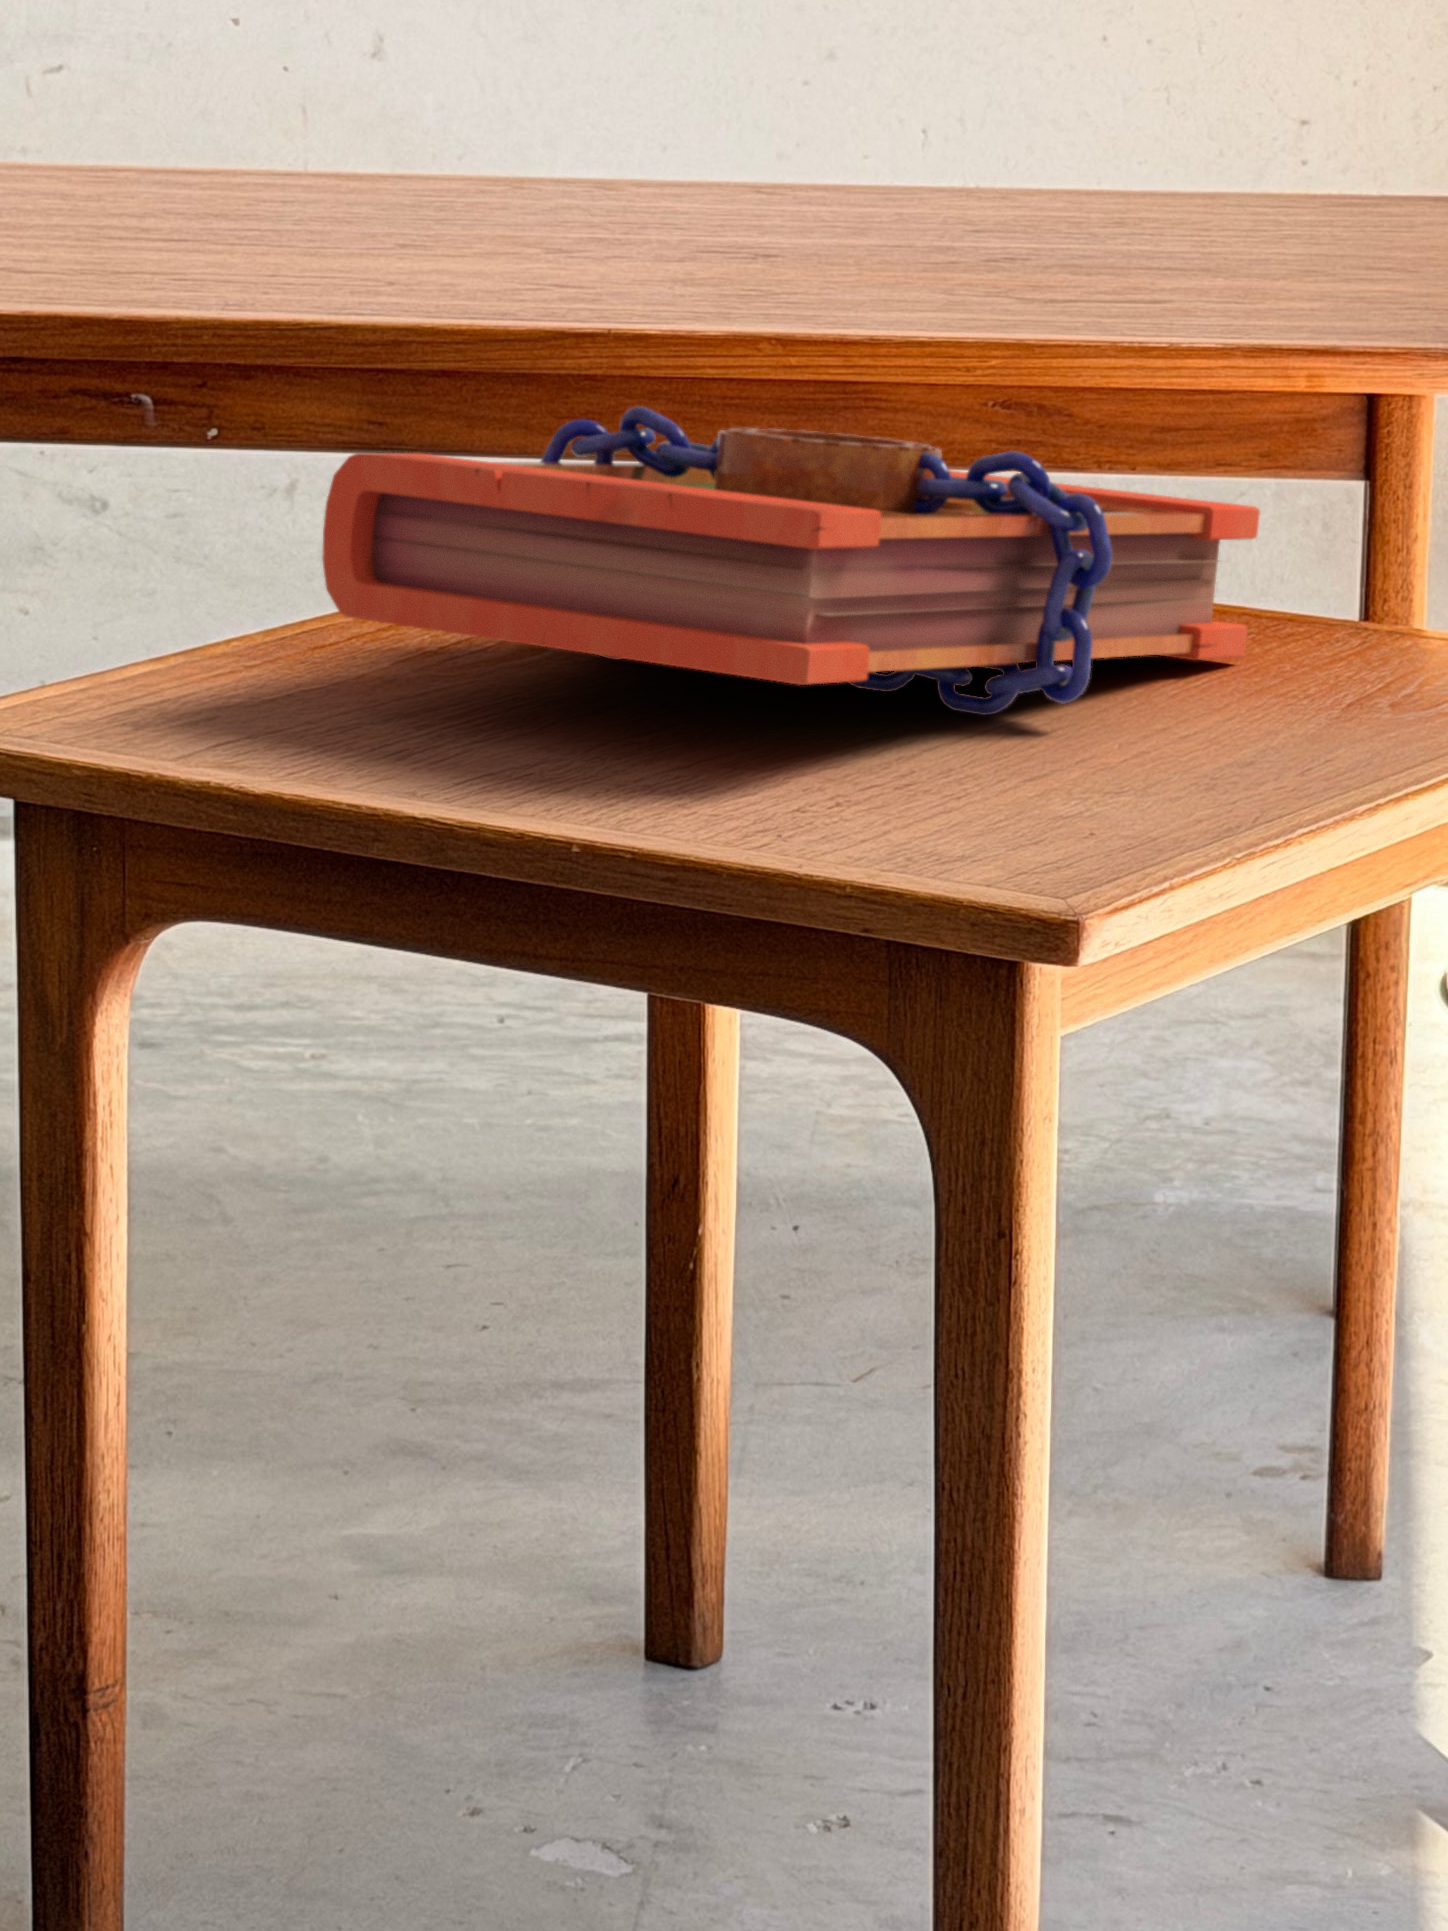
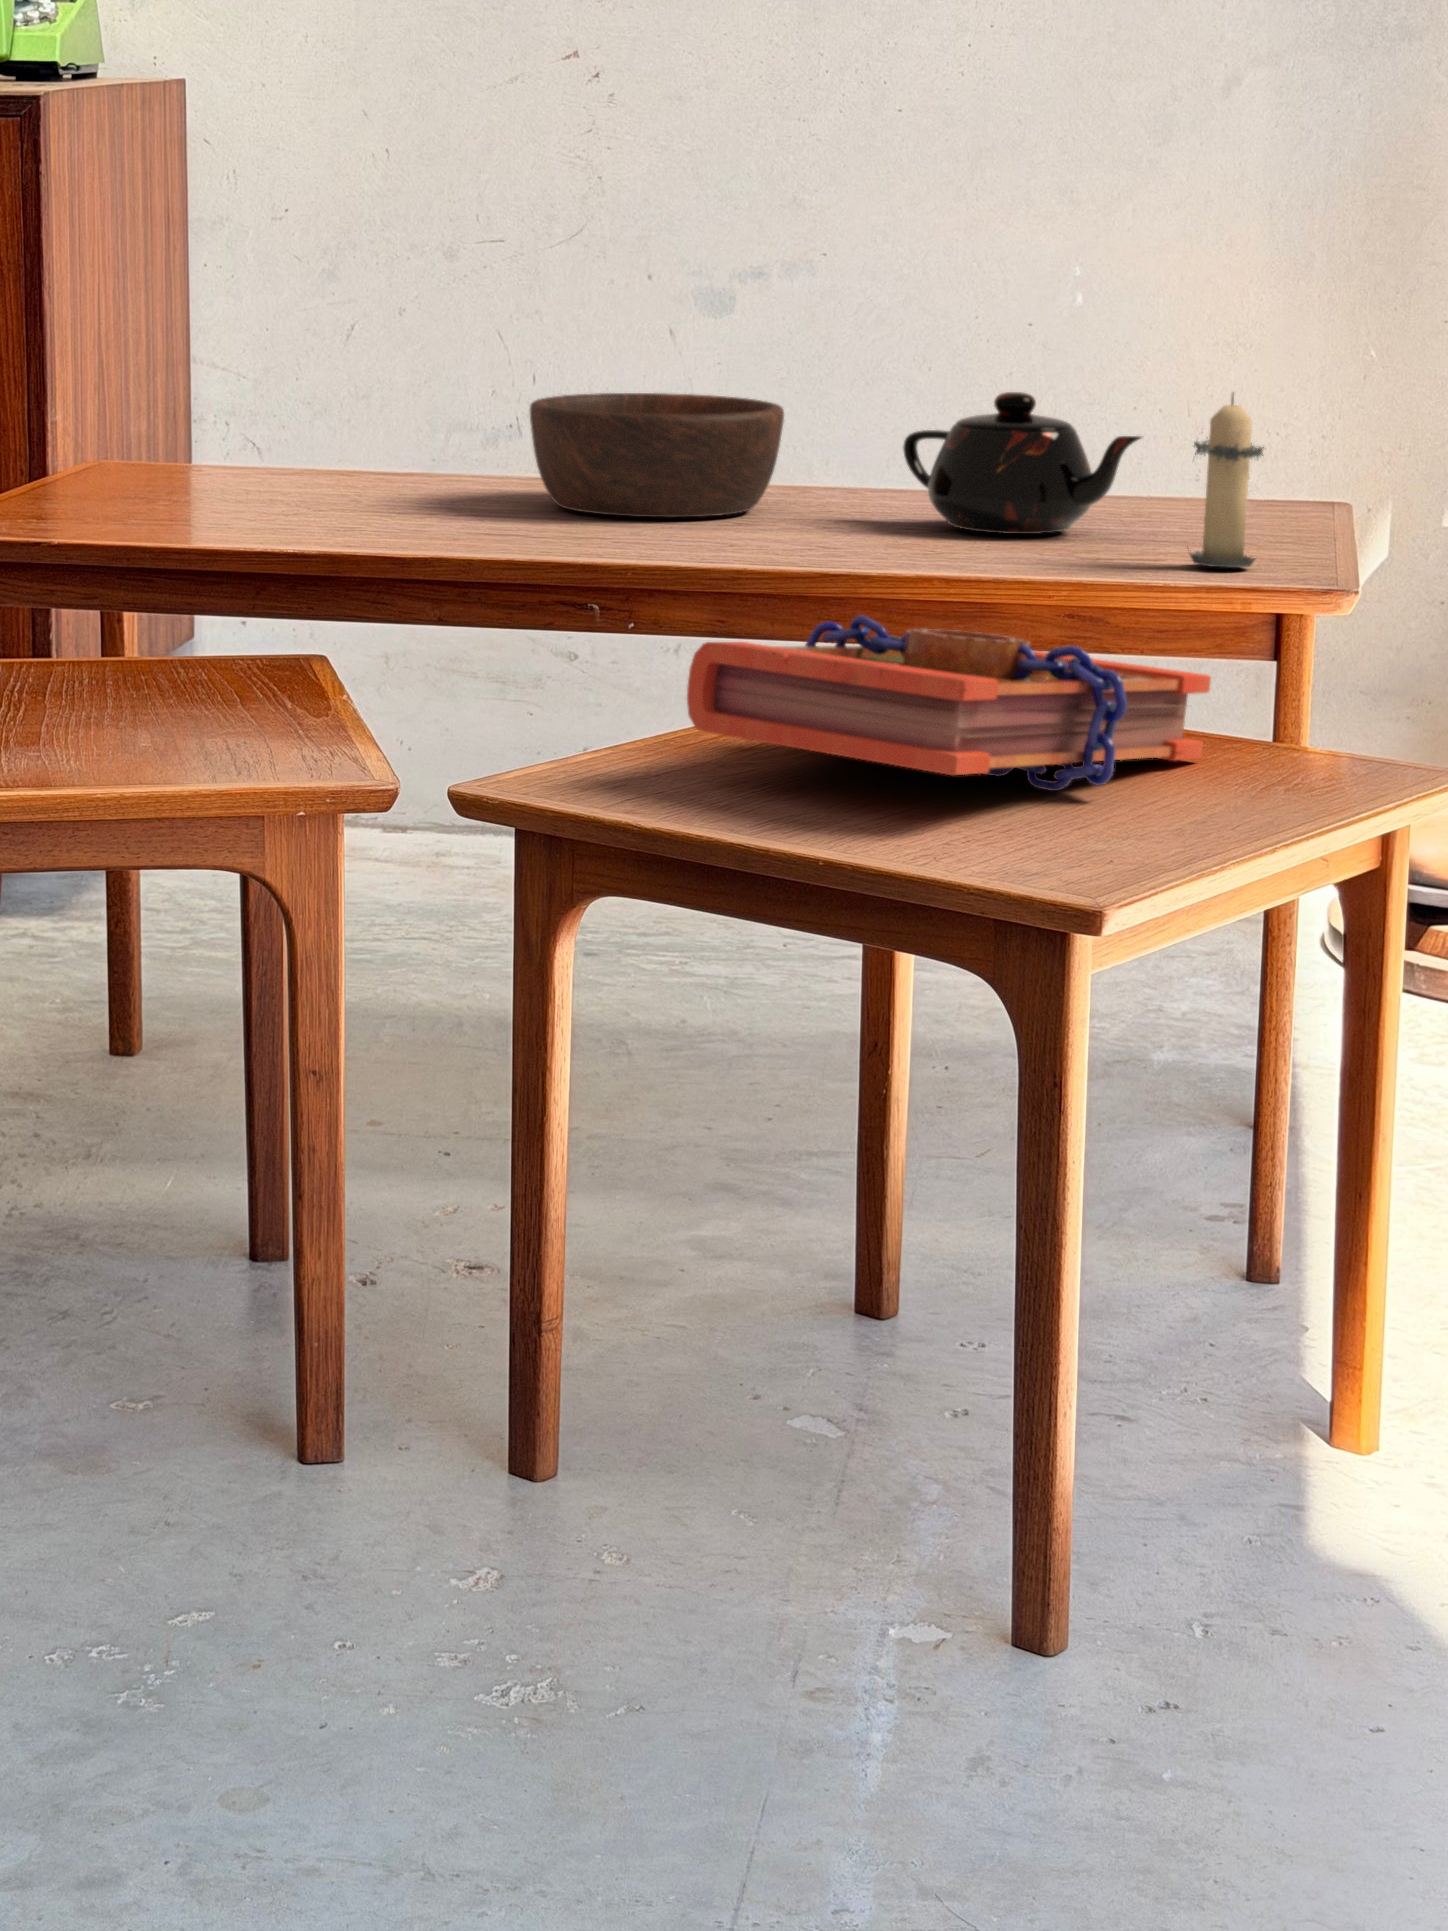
candle: none [1205,7,1360,328] -> present [1188,393,1264,568]
teapot: none [720,19,1141,273] -> present [903,392,1141,534]
wooden bowl: none [47,32,508,252] -> present [530,393,784,517]

